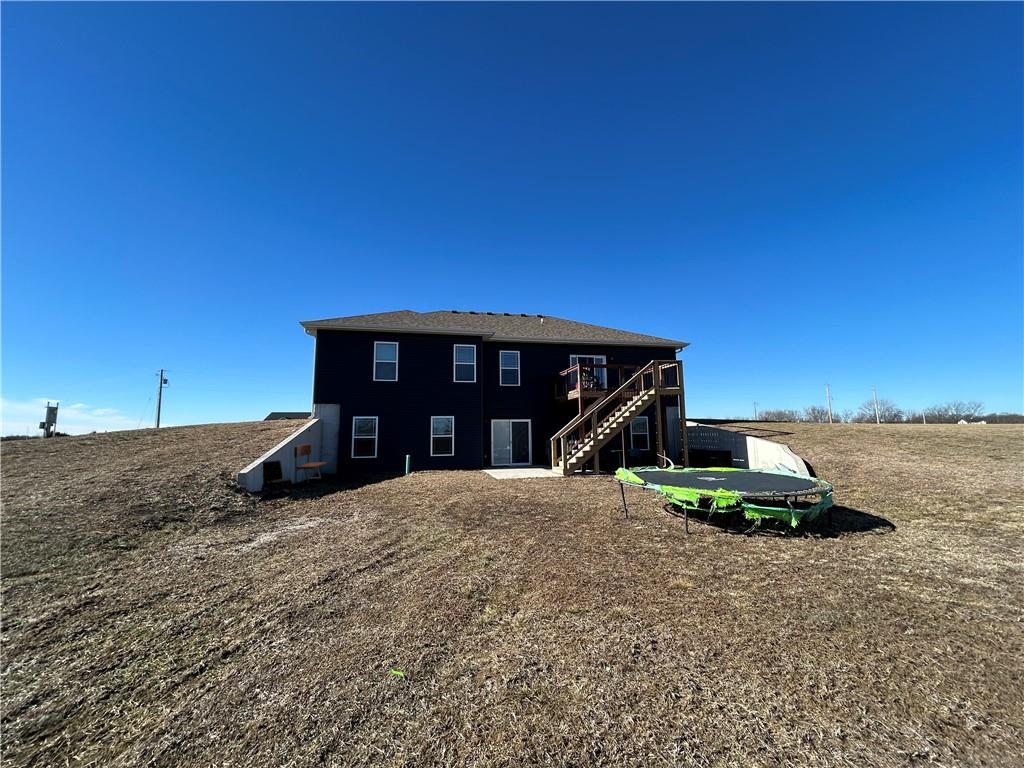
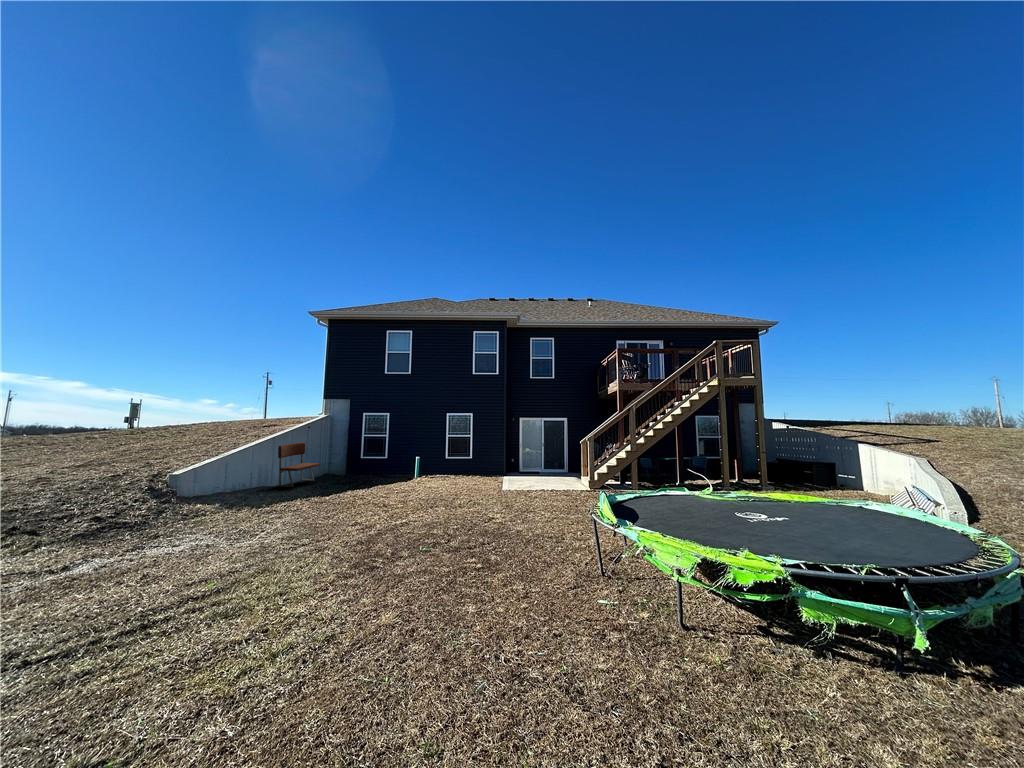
lounge chair: present [261,460,293,497] -> none [223,461,255,504]

